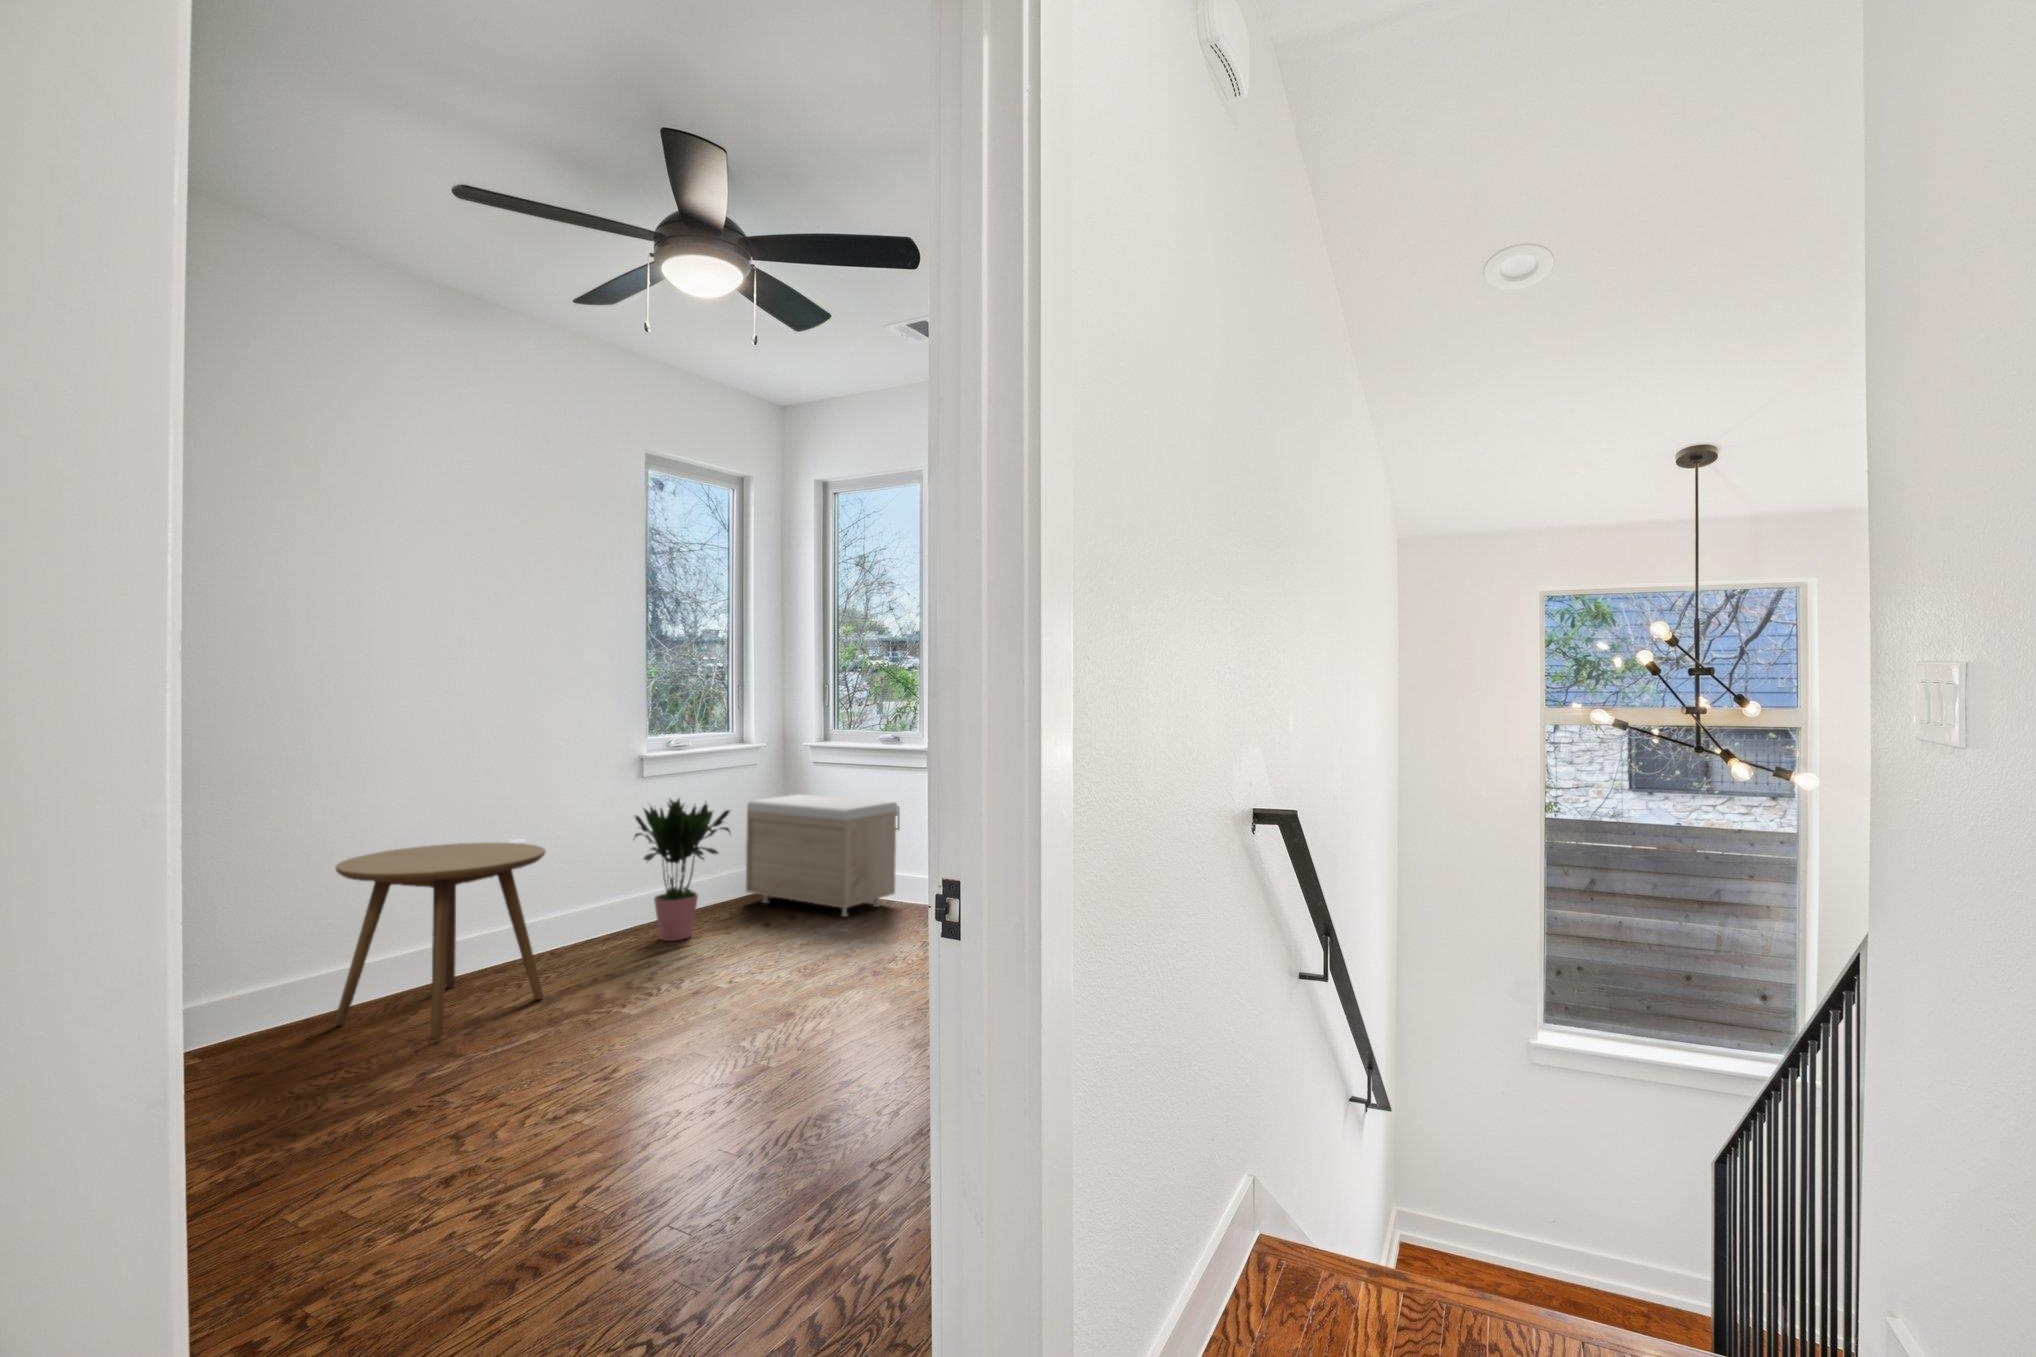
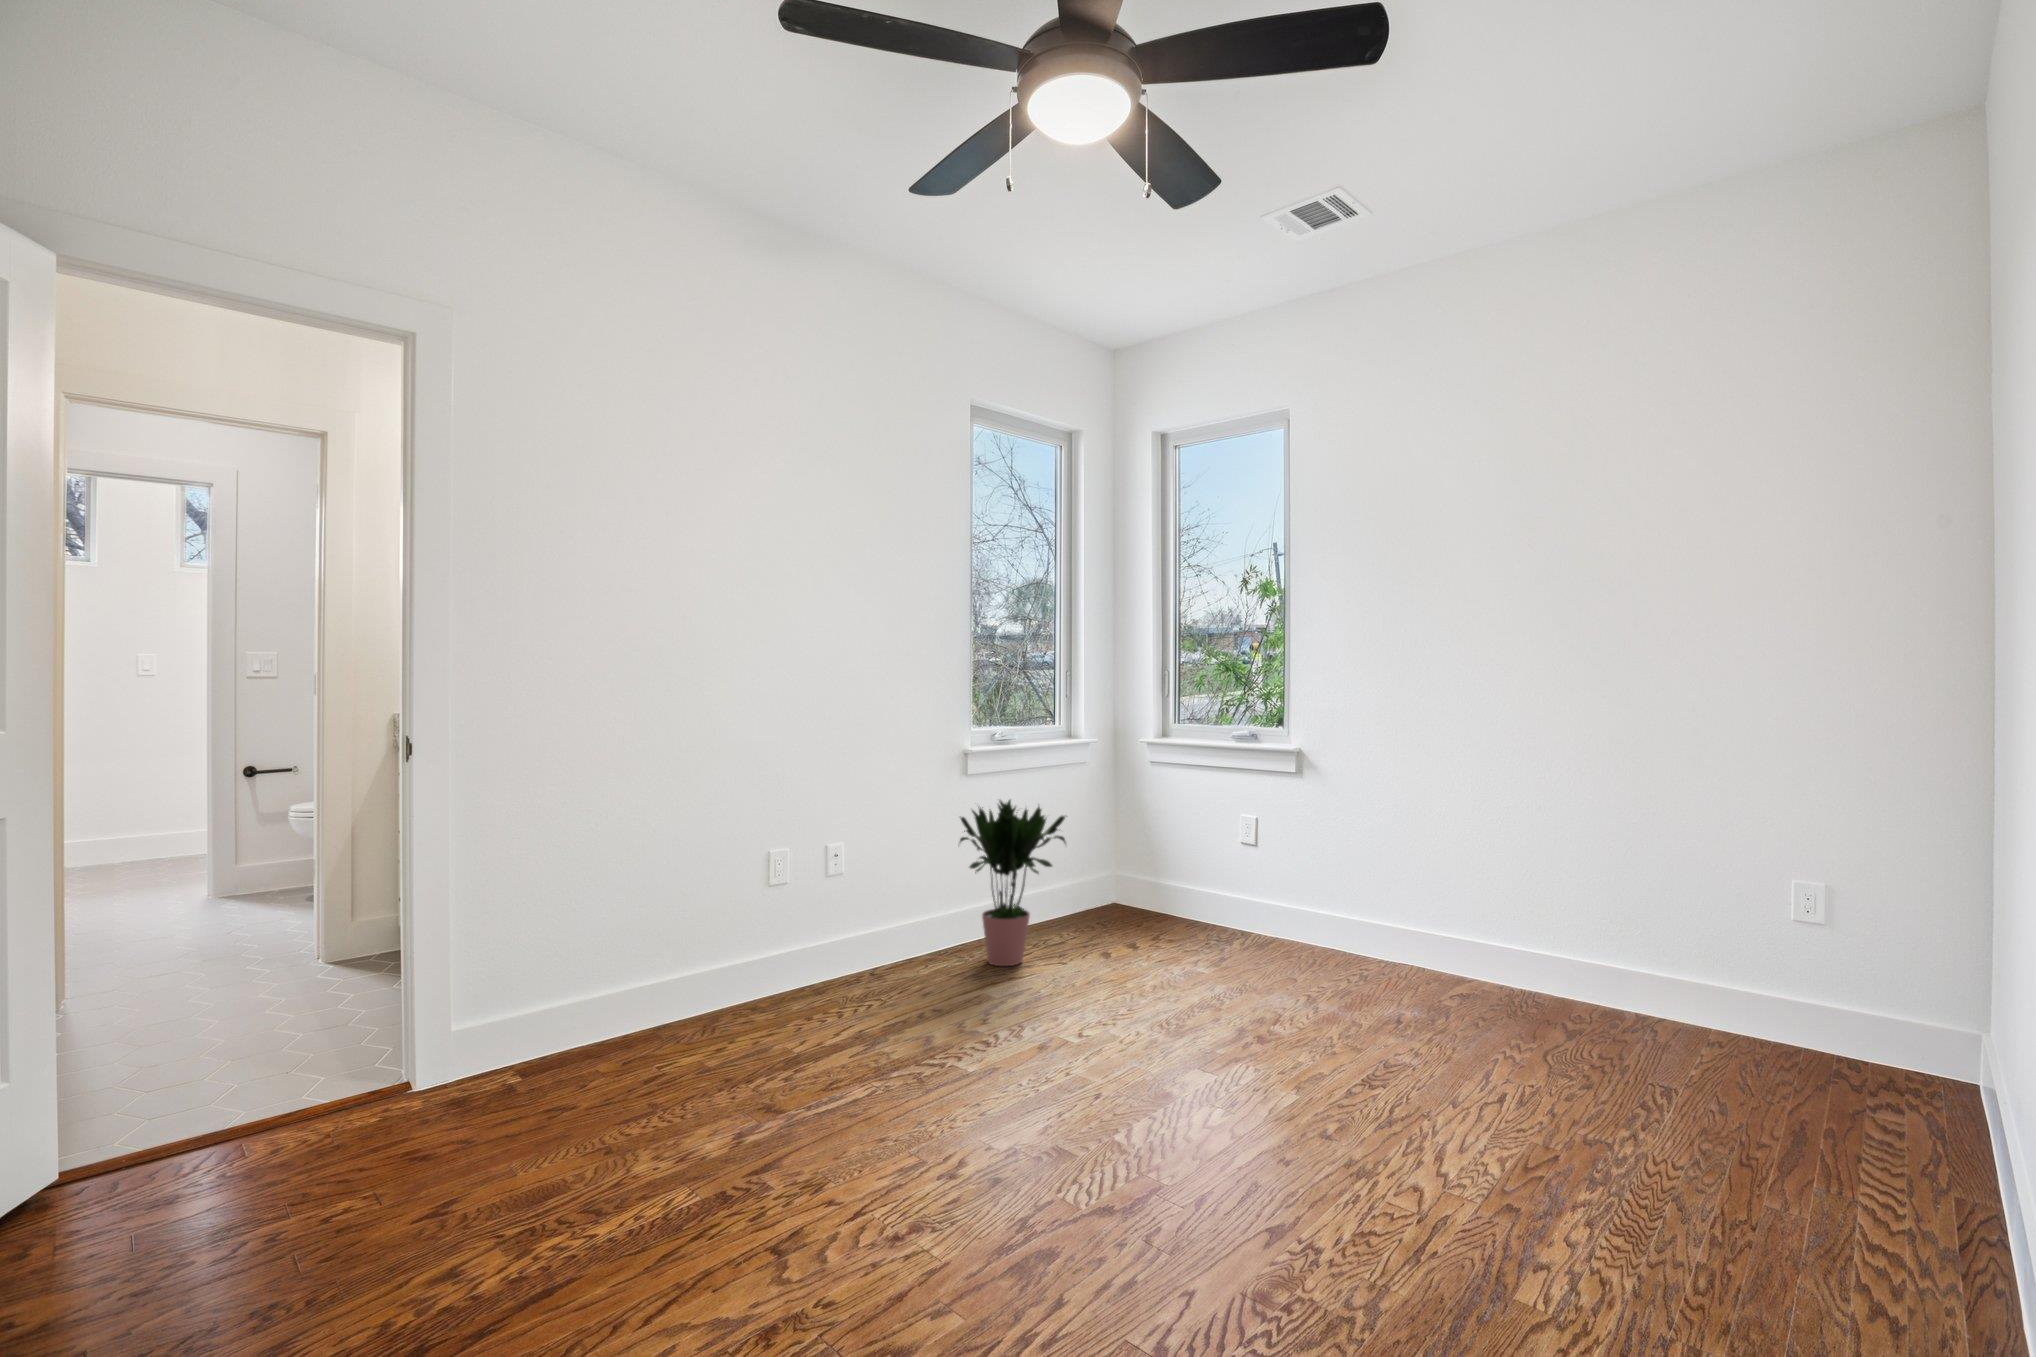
storage bench: present [746,795,898,916] -> none [1075,799,1257,951]
side table: present [335,842,545,1040] -> none [655,842,873,1082]

